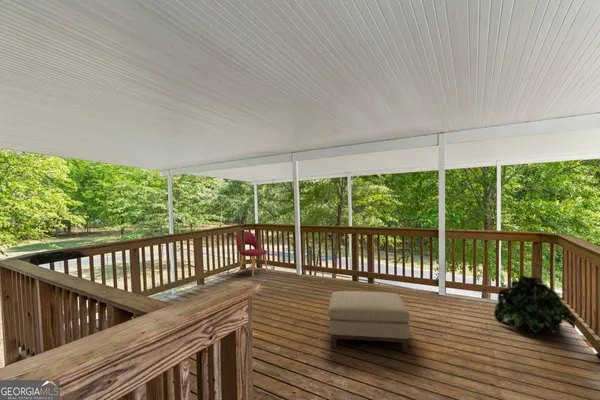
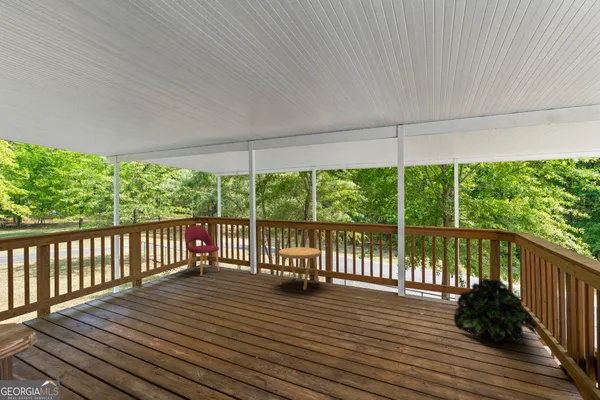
side table: none [324,250,363,289] -> present [279,247,321,290]
ottoman: present [328,291,410,352] -> none [268,298,363,372]

